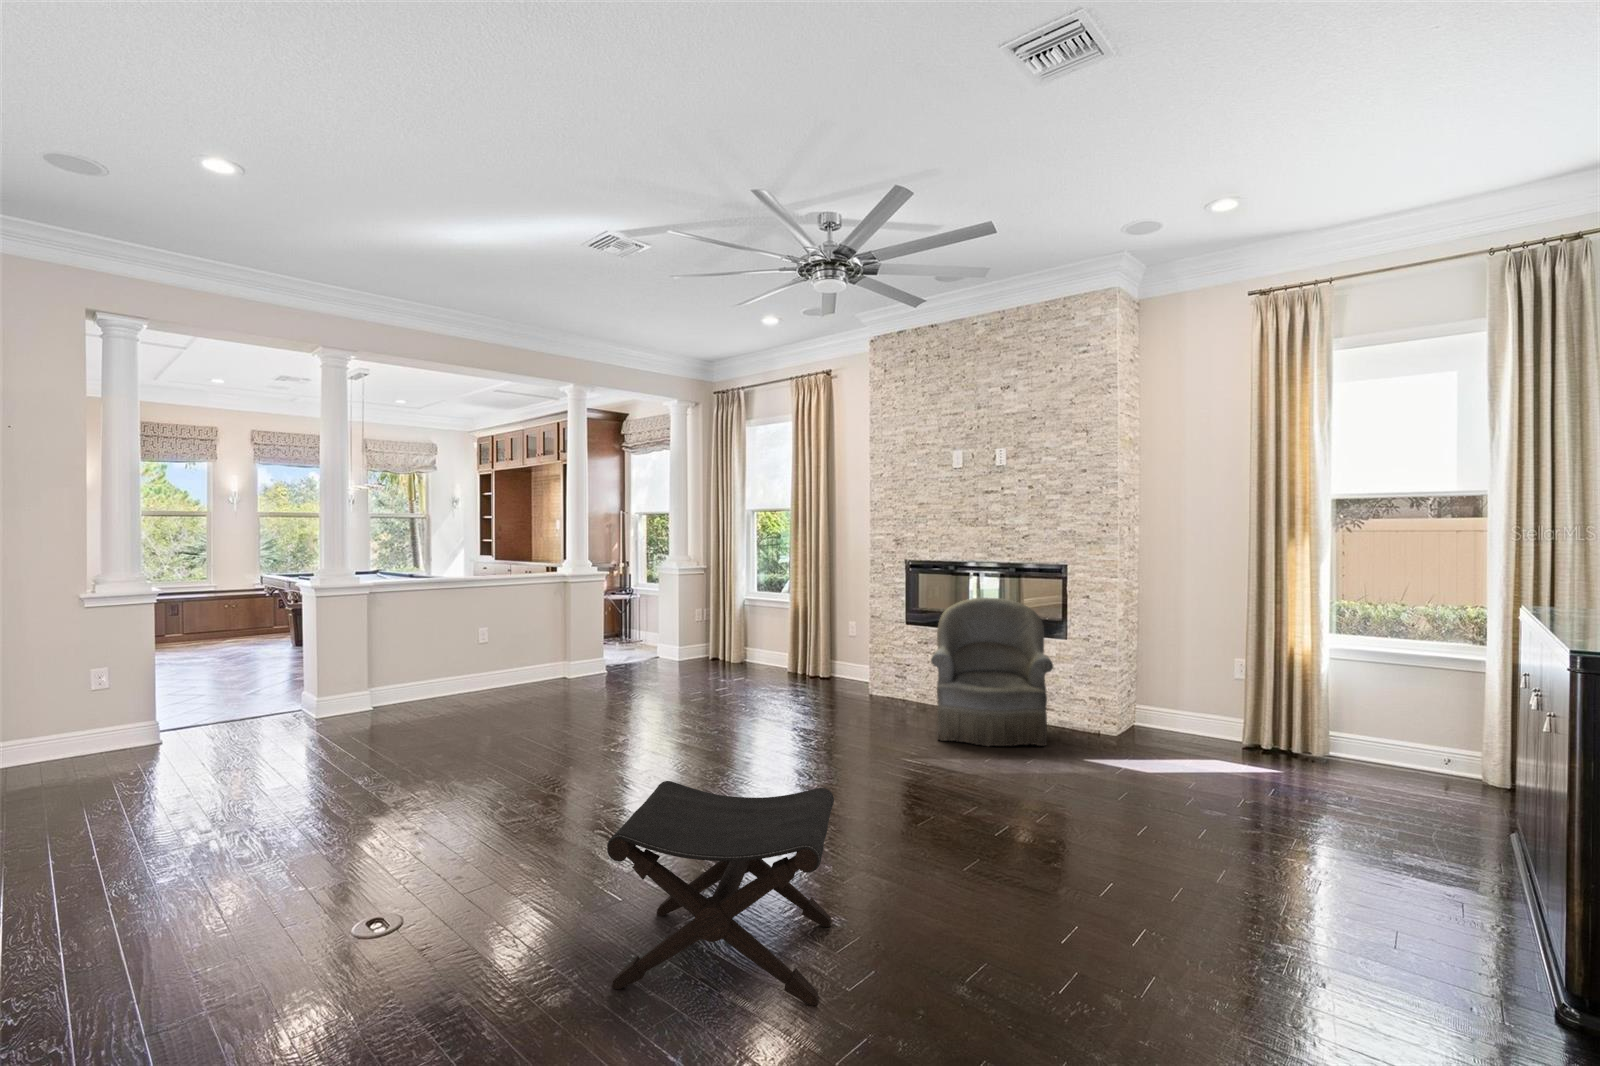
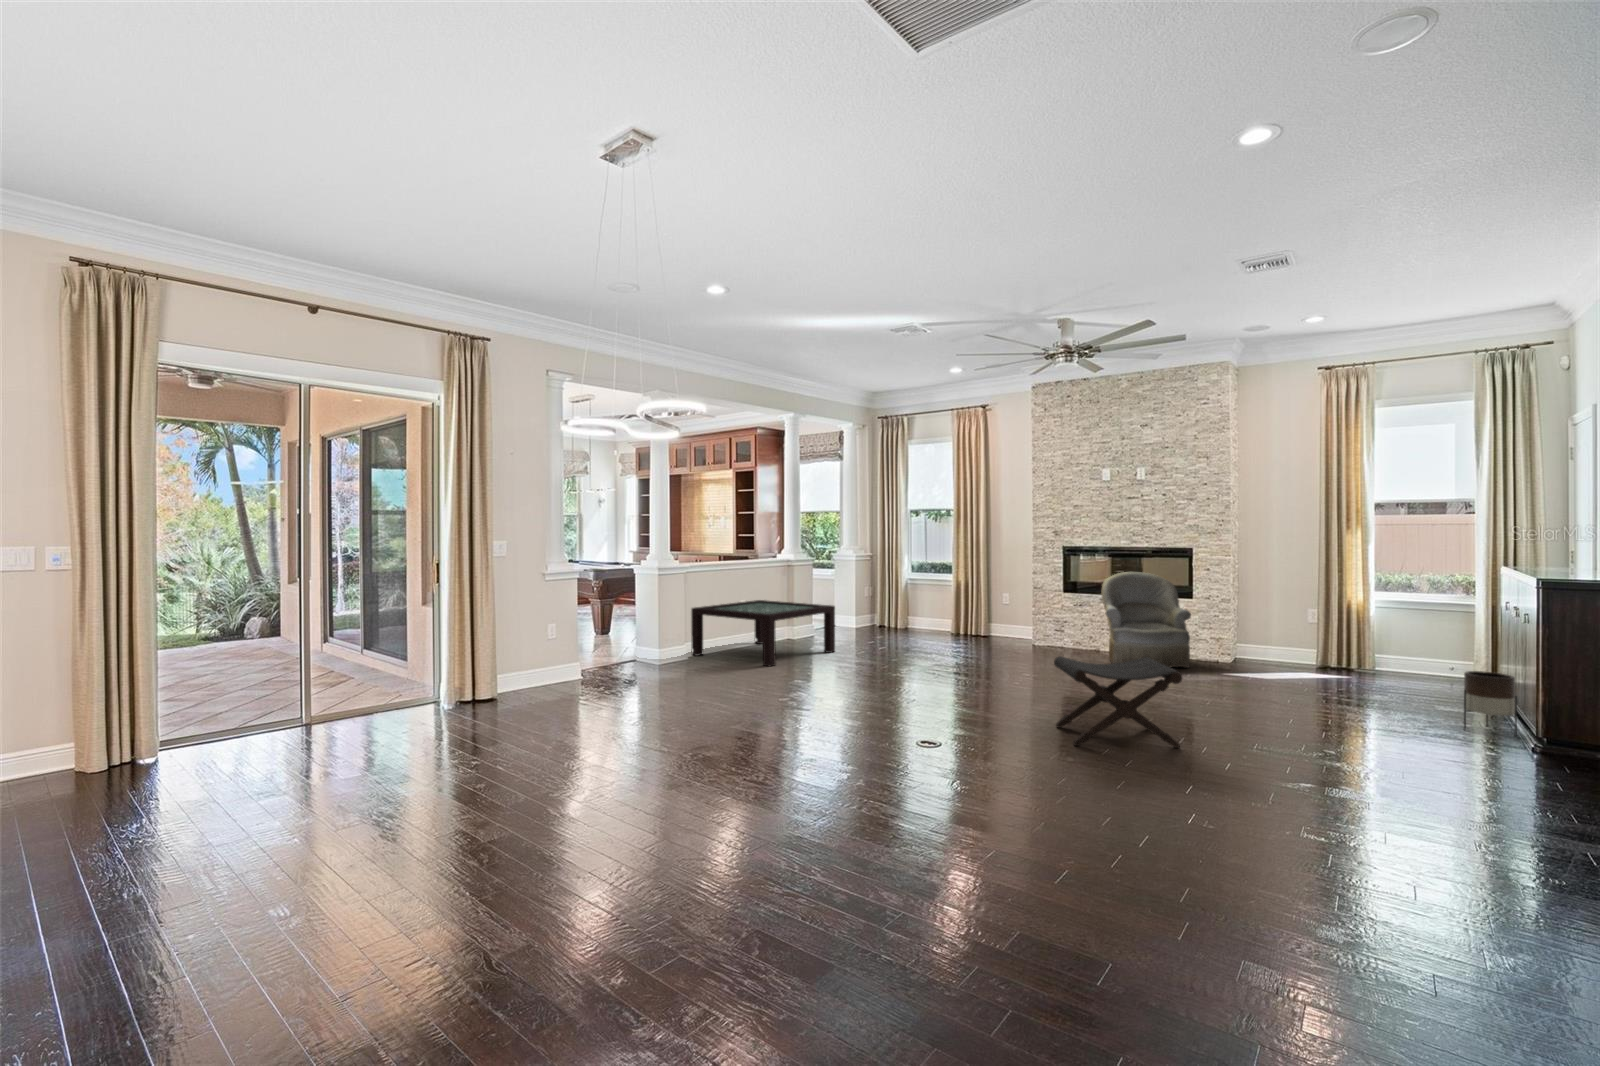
coffee table: none [379,629,582,734] -> present [691,600,835,667]
planter: none [1443,824,1553,977] -> present [1464,671,1517,736]

